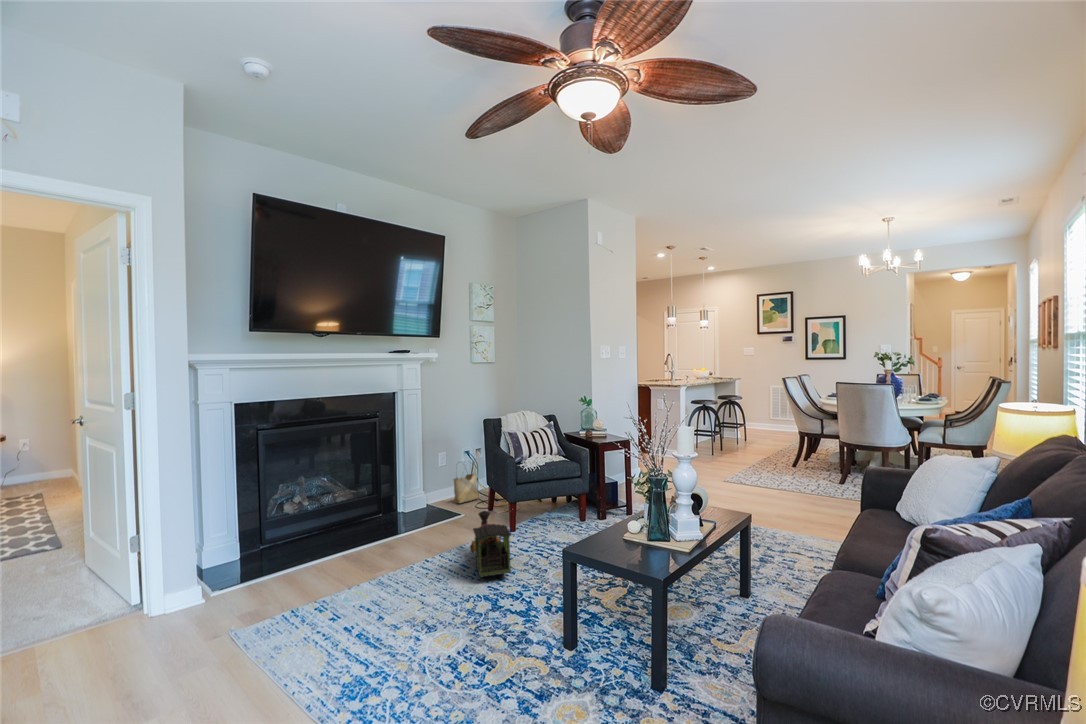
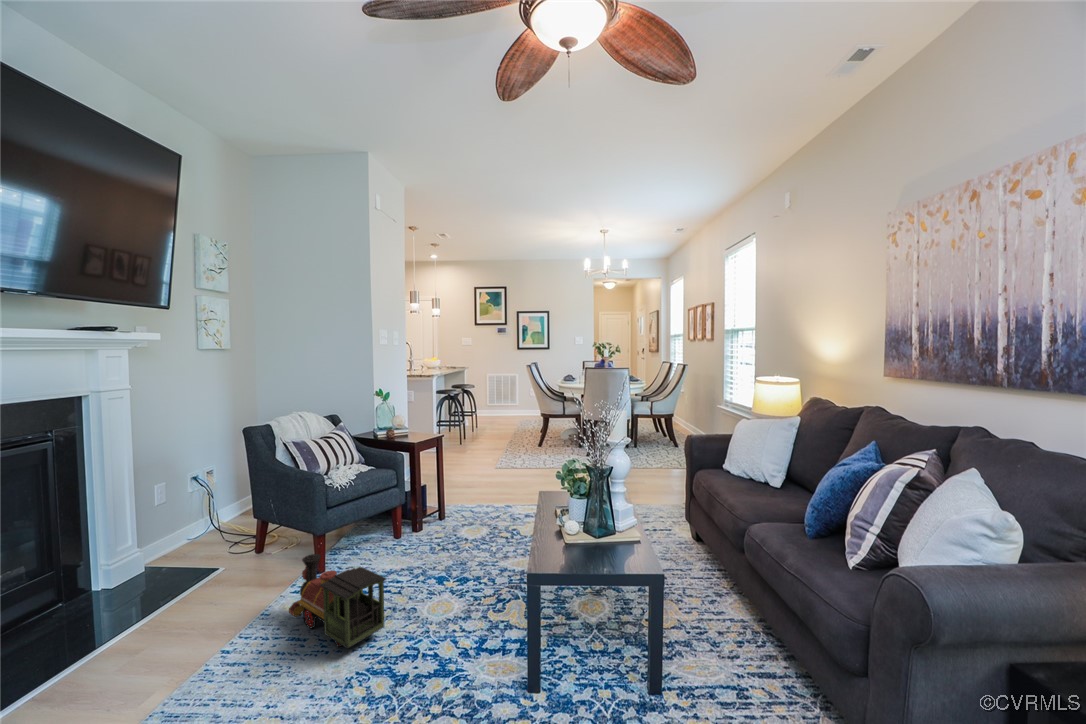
woven basket: present [454,474,479,503] -> none [176,487,216,550]

